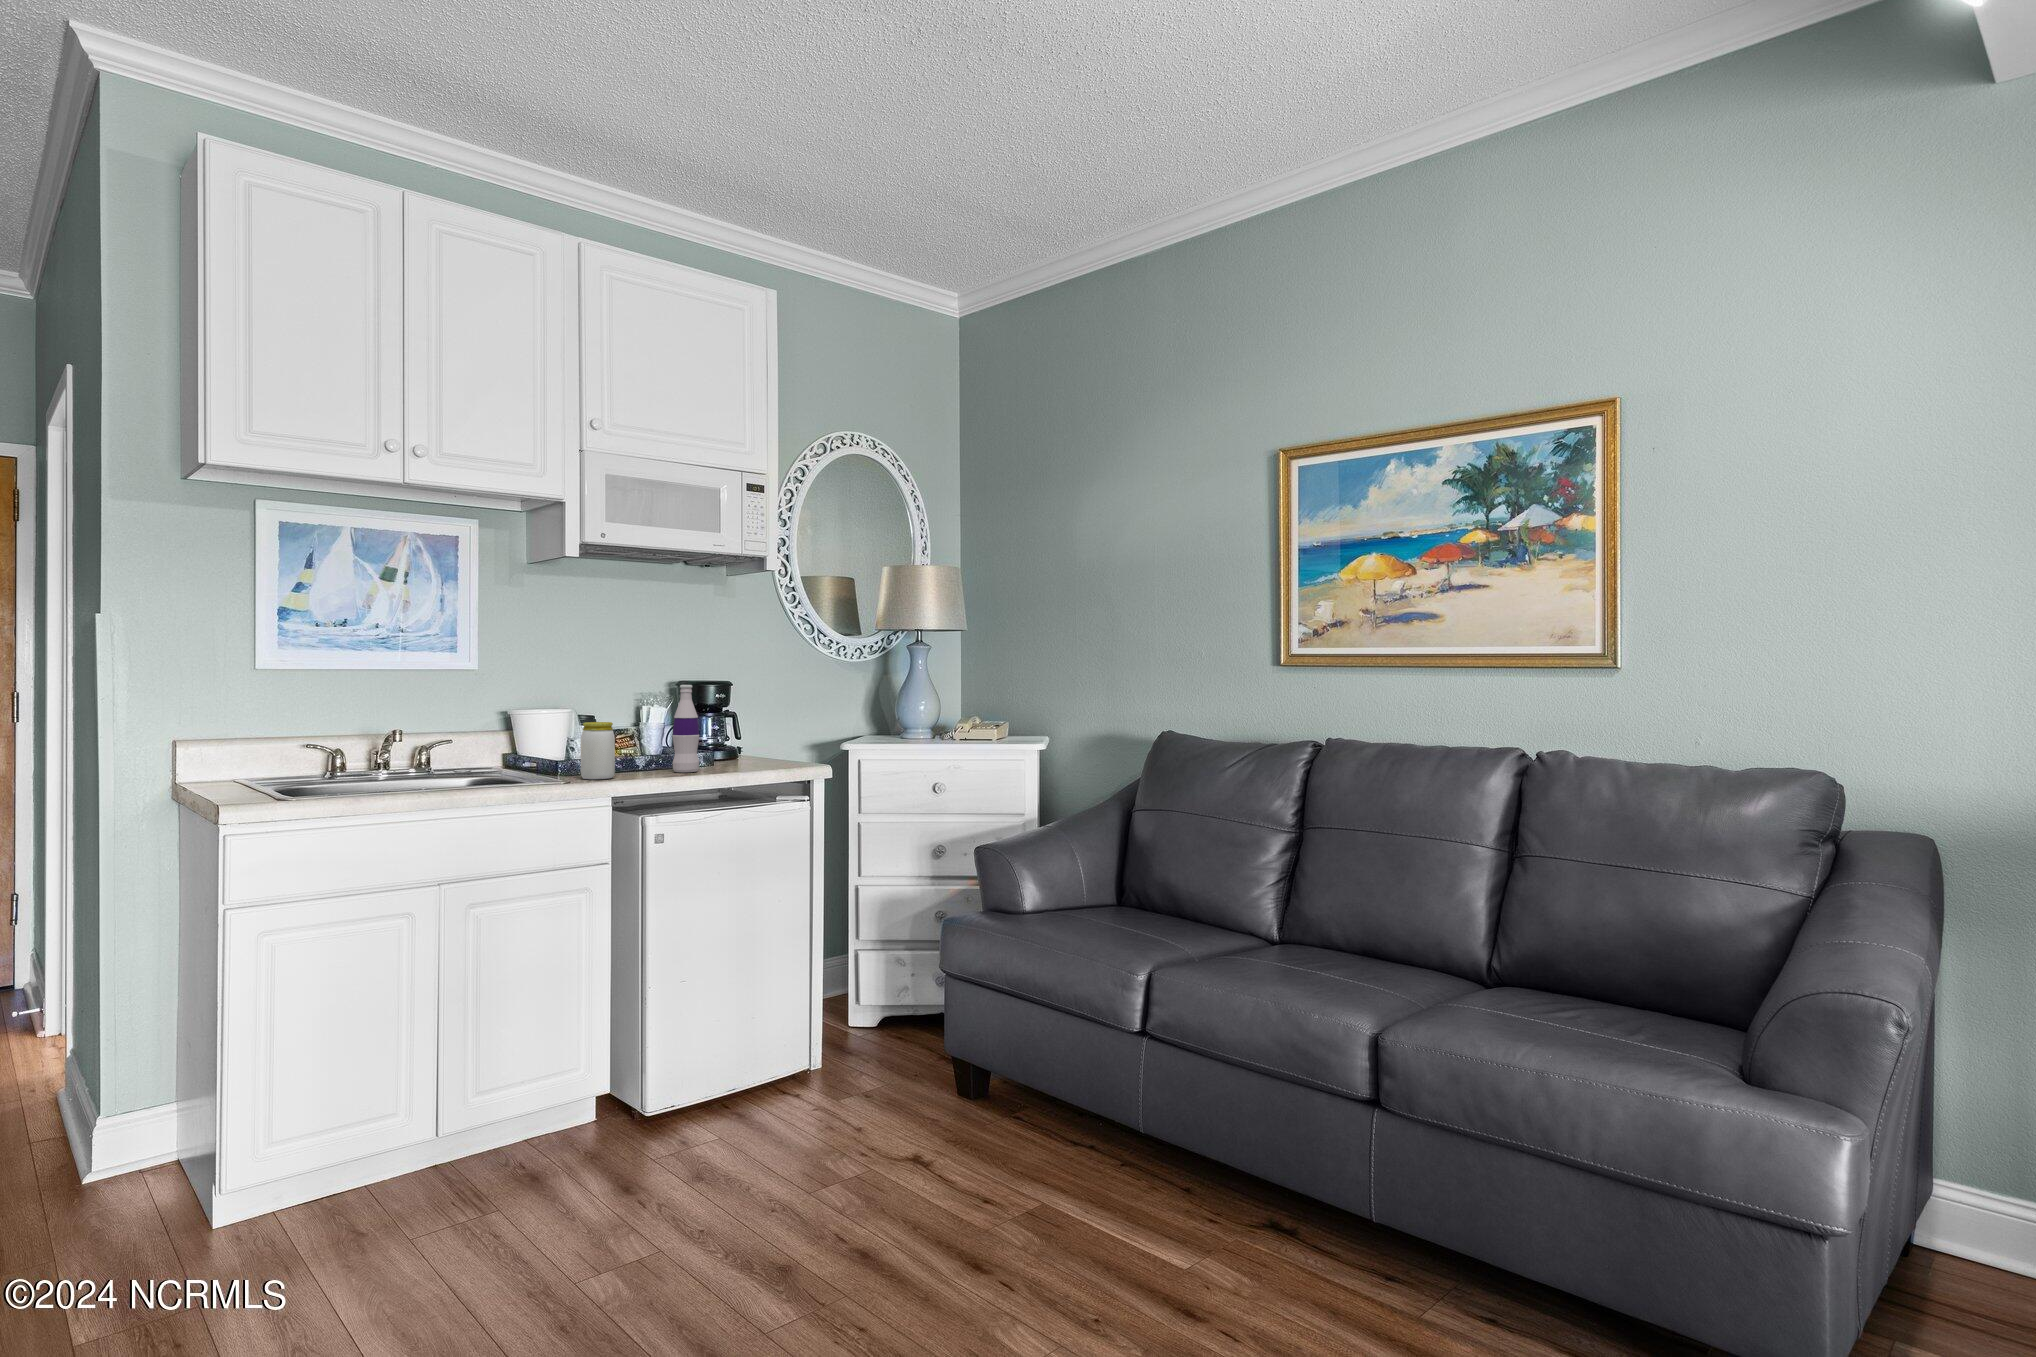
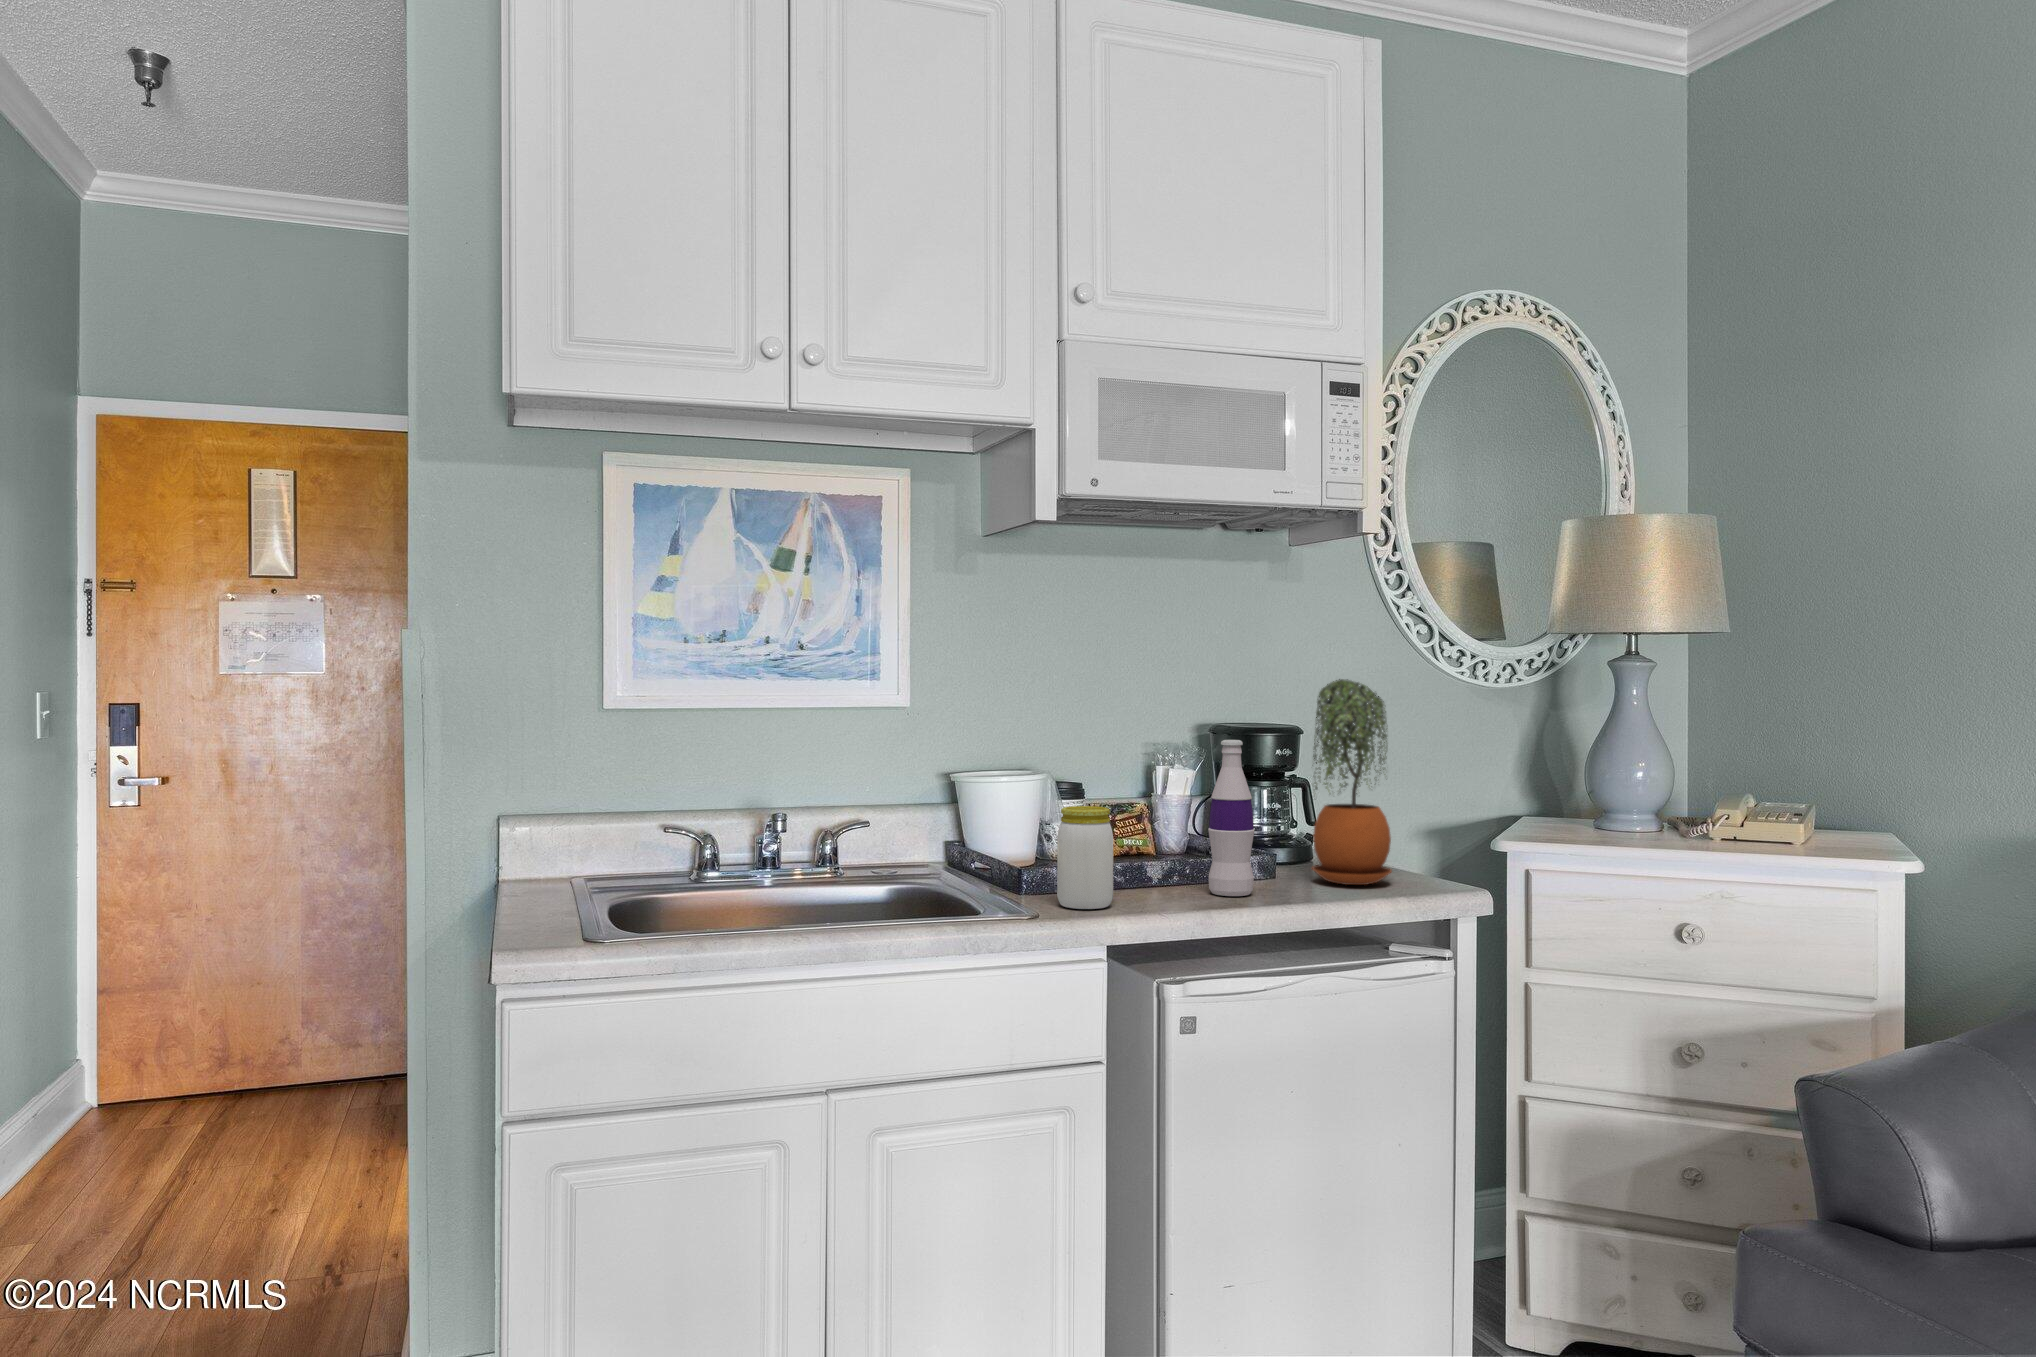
potted plant: none [734,652,780,766] -> present [1312,679,1392,885]

